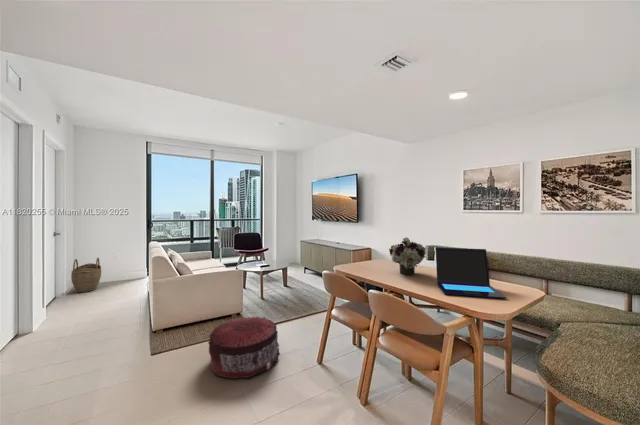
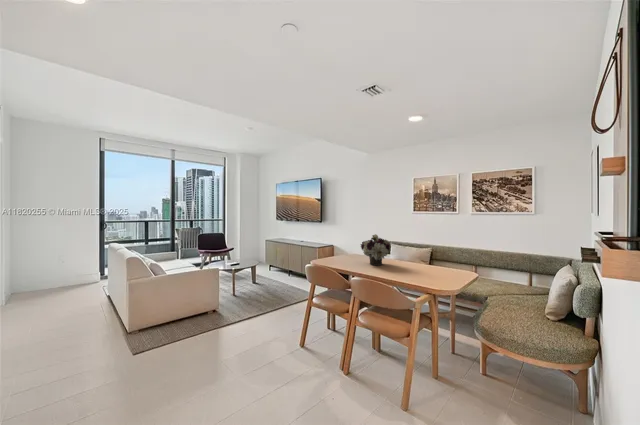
laptop: present [436,247,507,299] -> none [400,242,454,279]
woven basket: present [71,258,101,293] -> none [10,262,47,302]
pouf: present [208,317,280,378] -> none [198,310,266,366]

